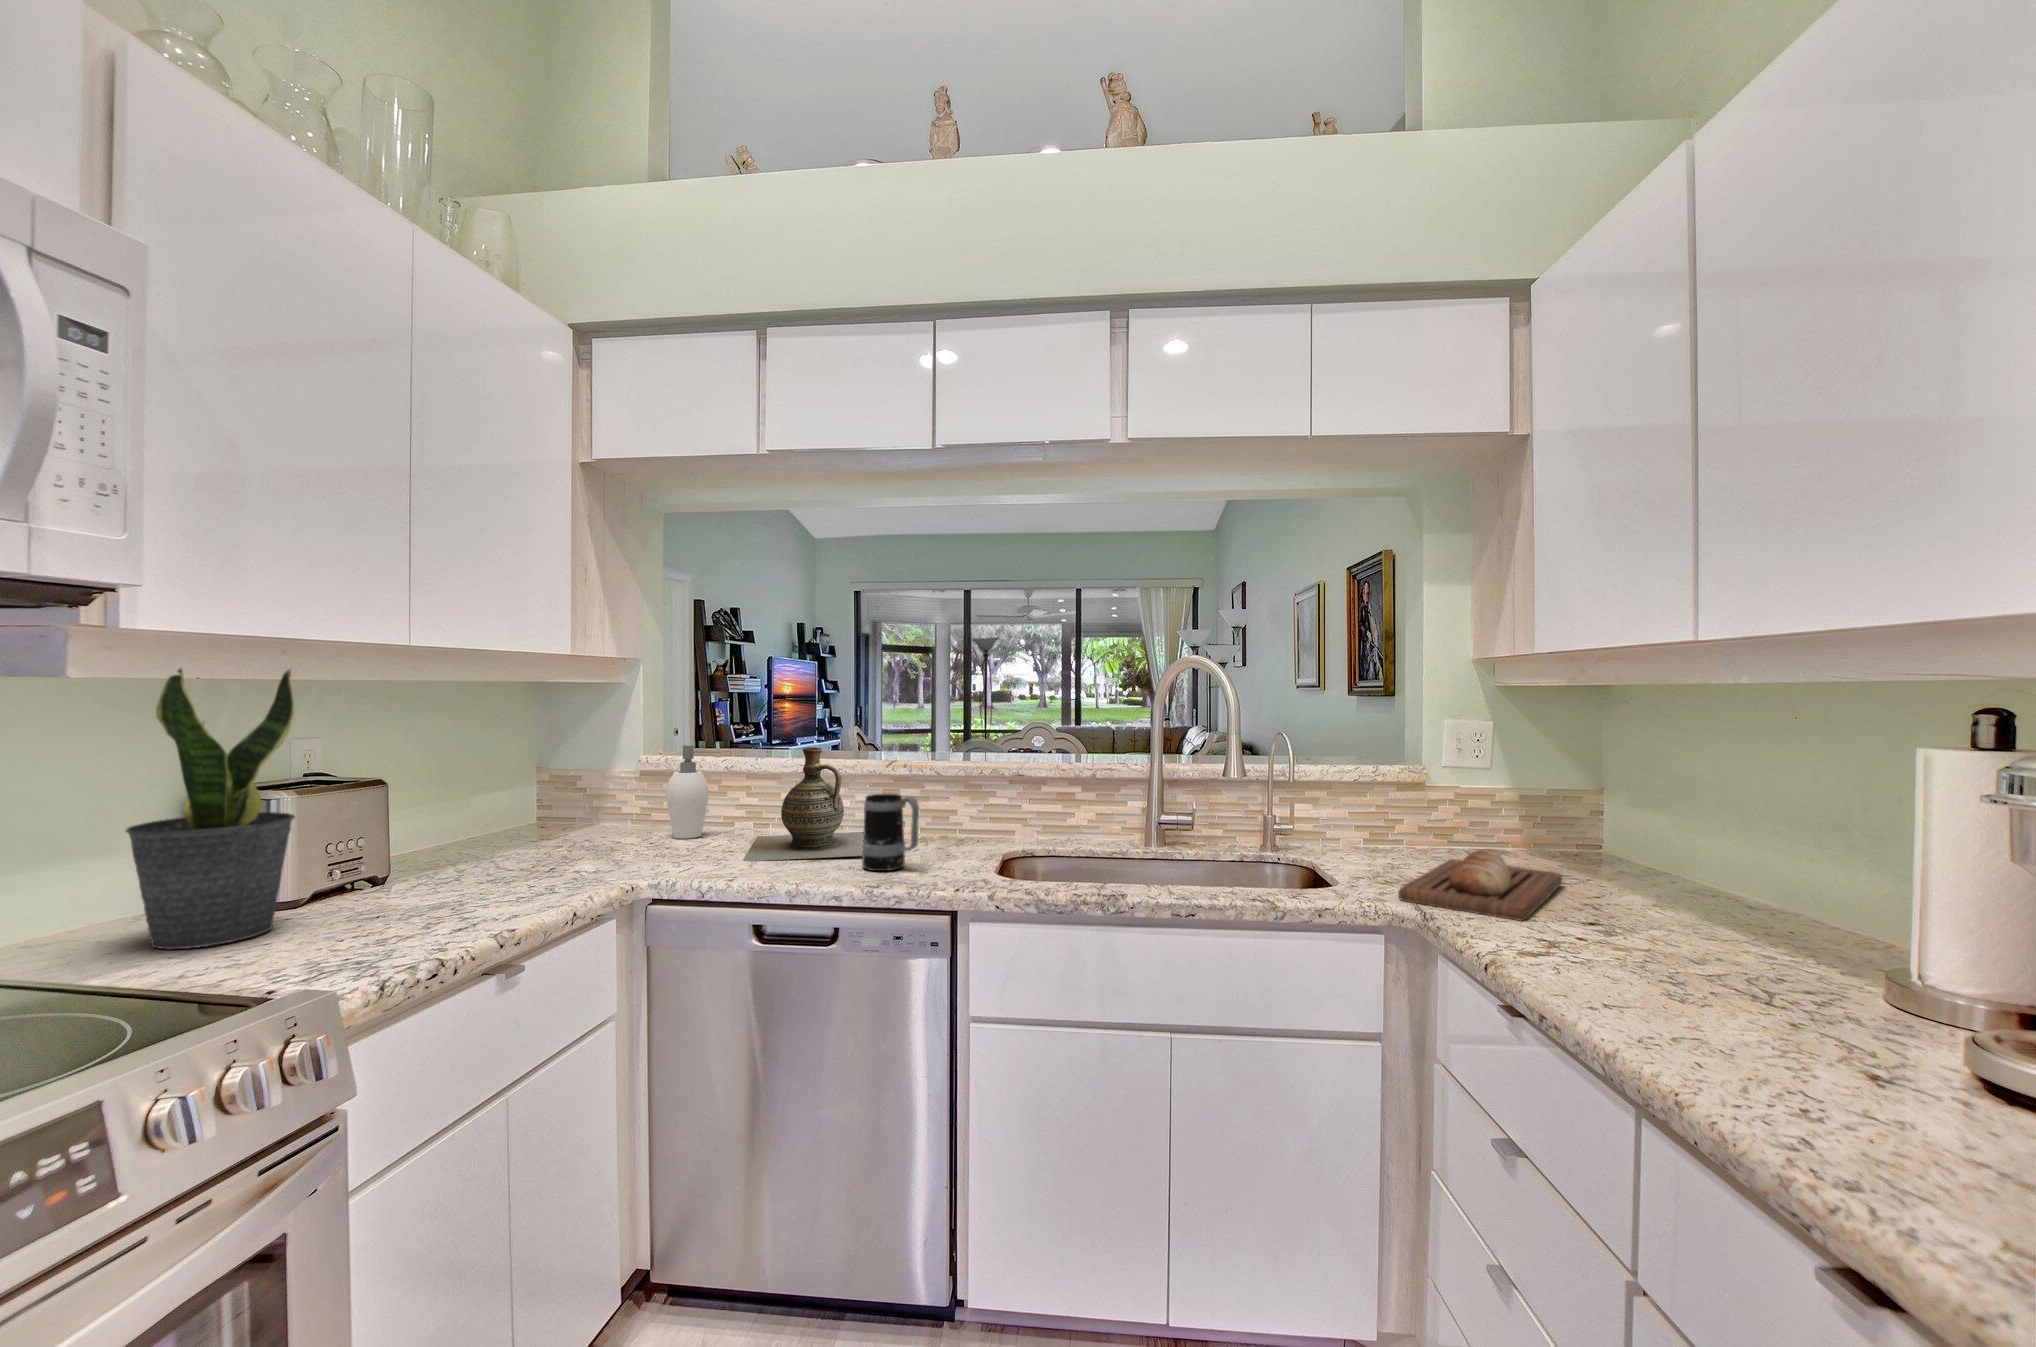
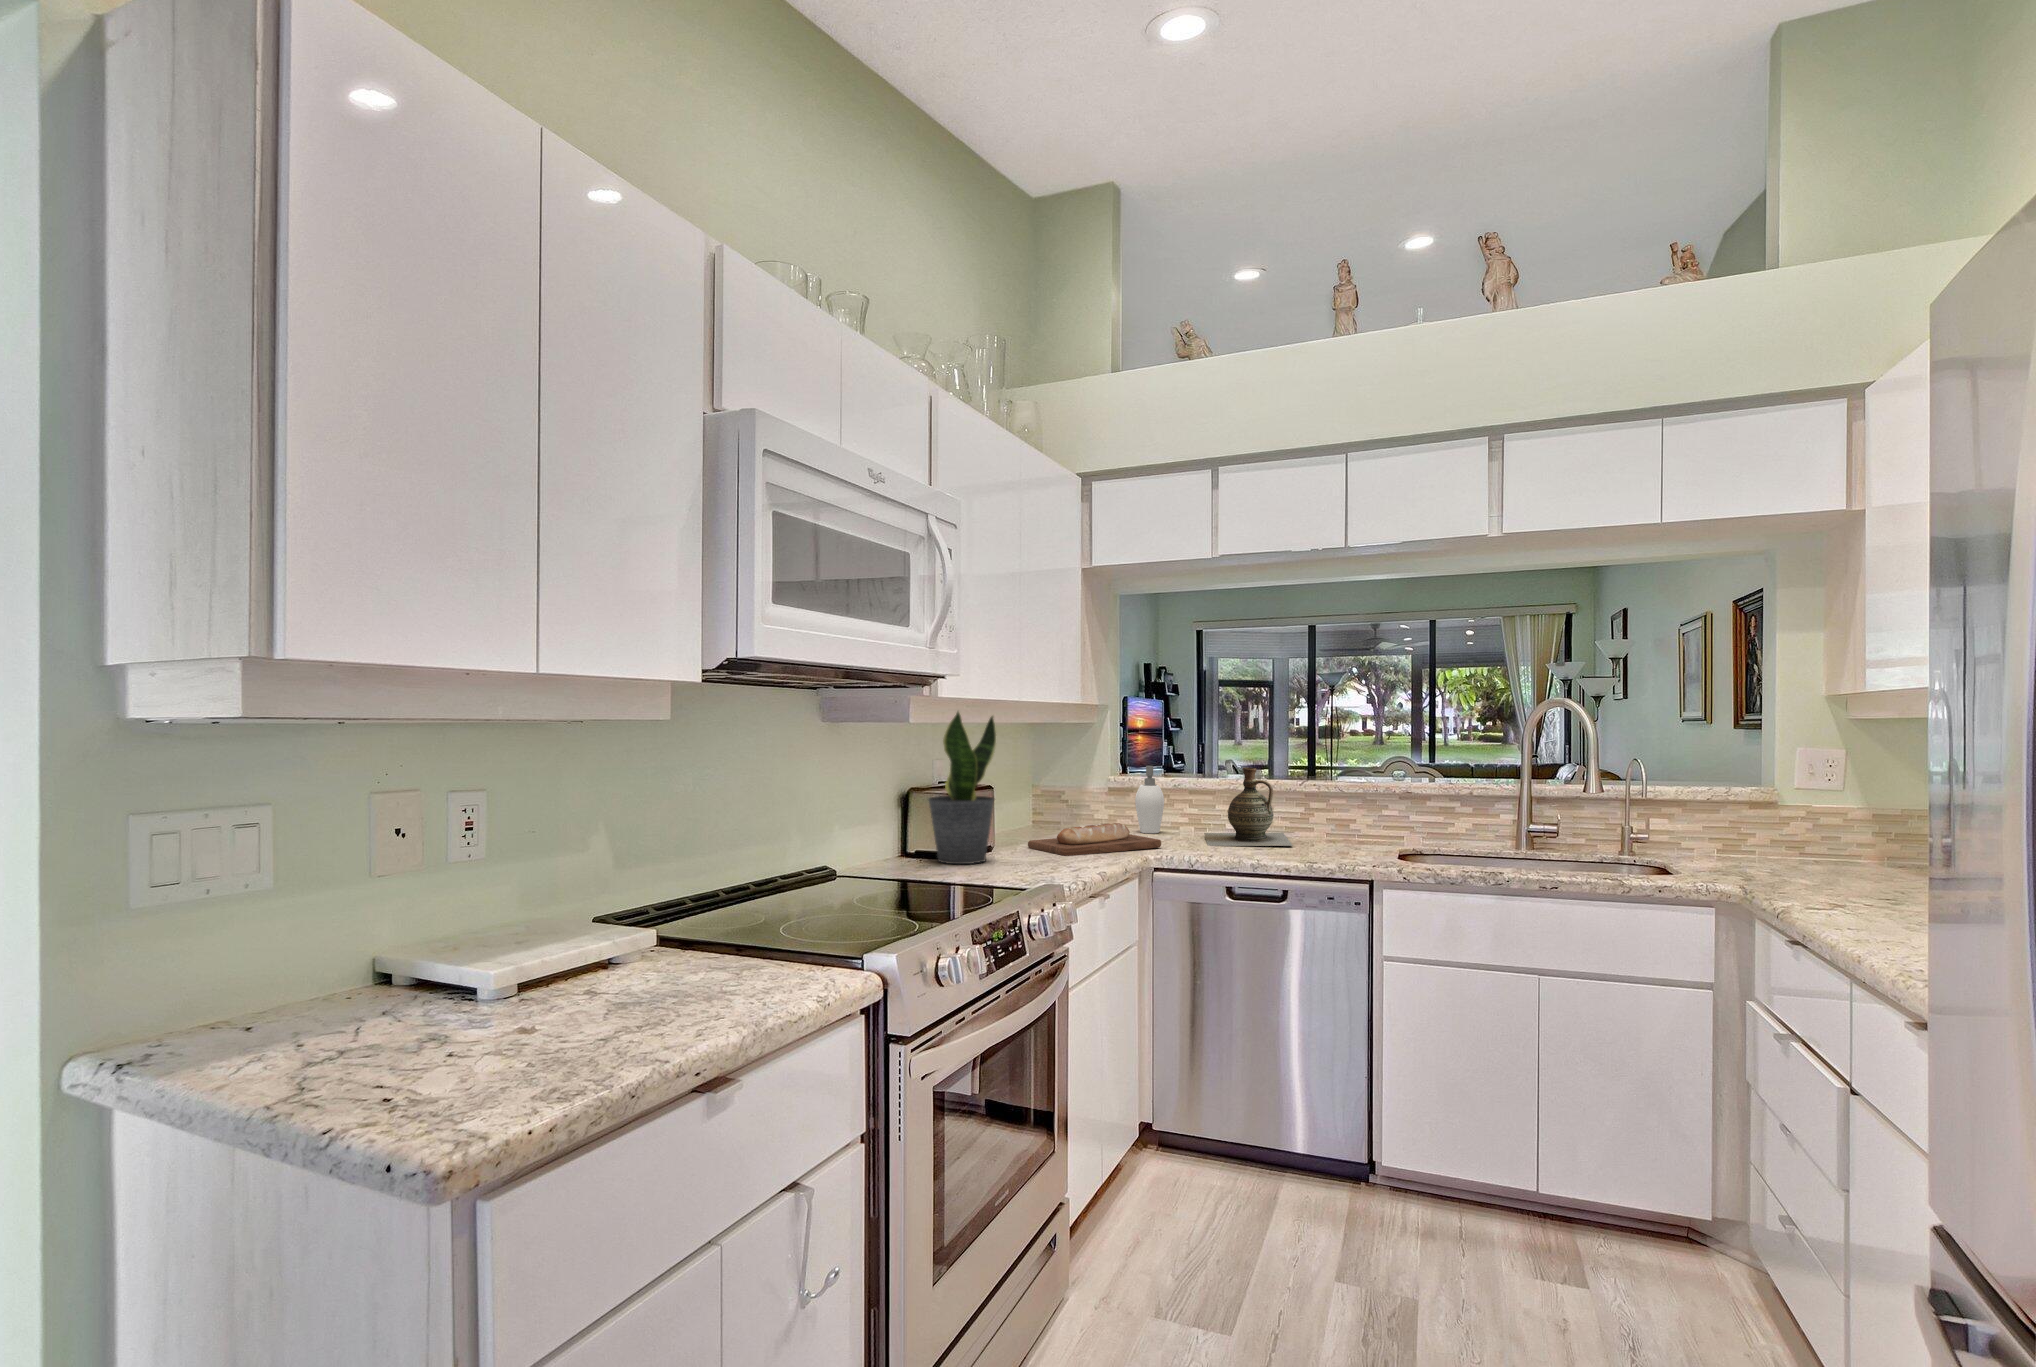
mug: present [862,794,919,871] -> none [1298,800,1341,854]
bread loaf: present [1398,849,1562,921] -> present [1028,823,1161,856]

